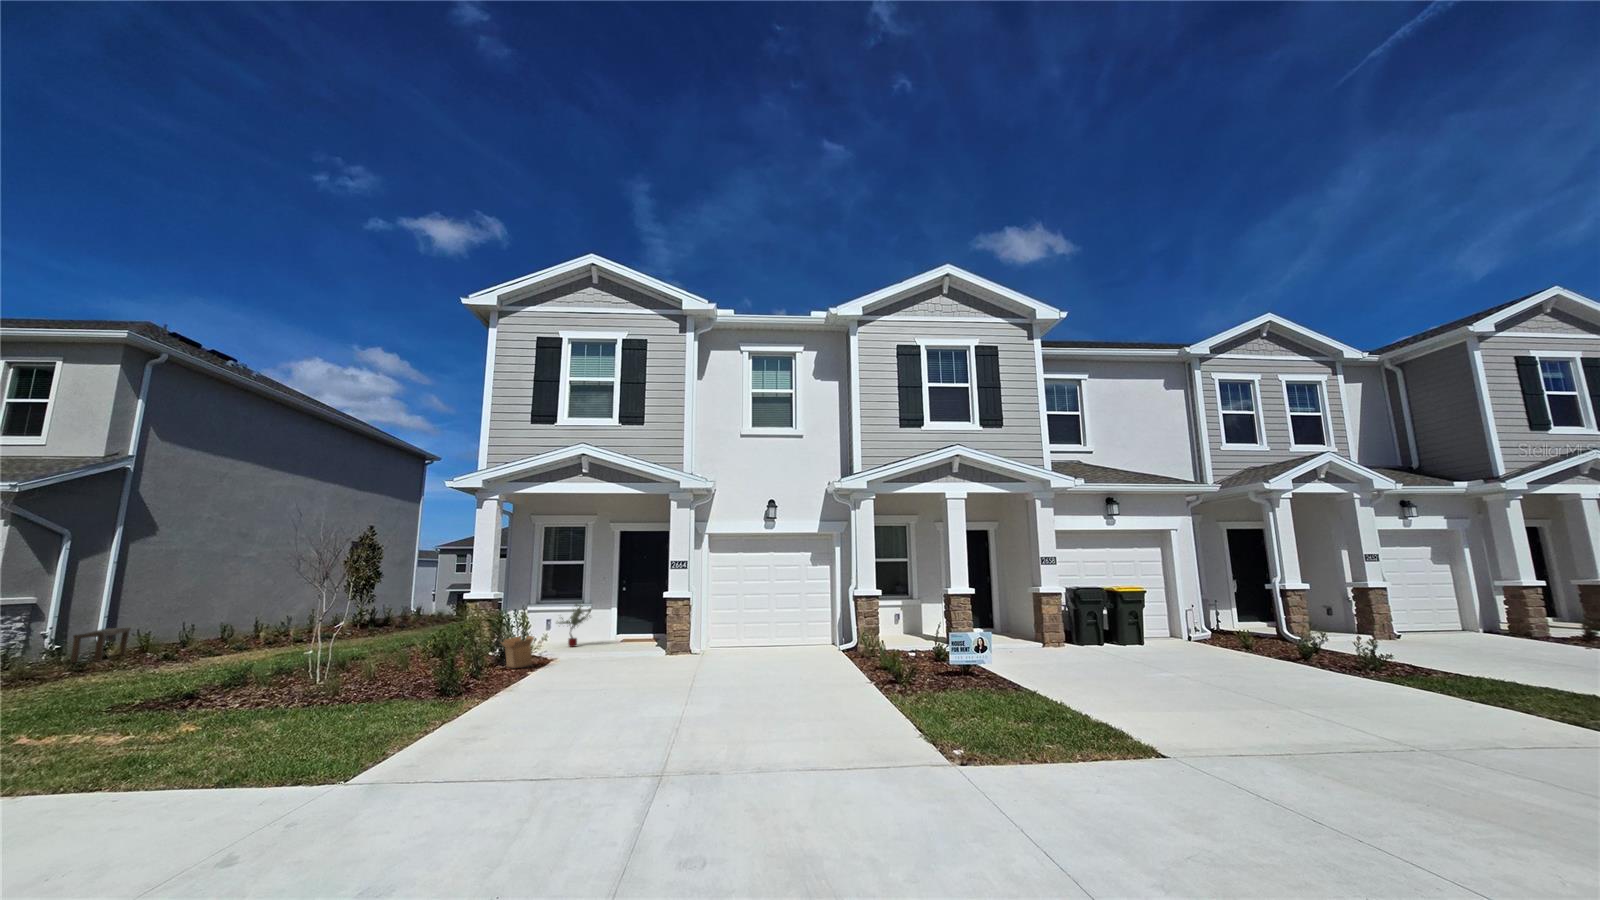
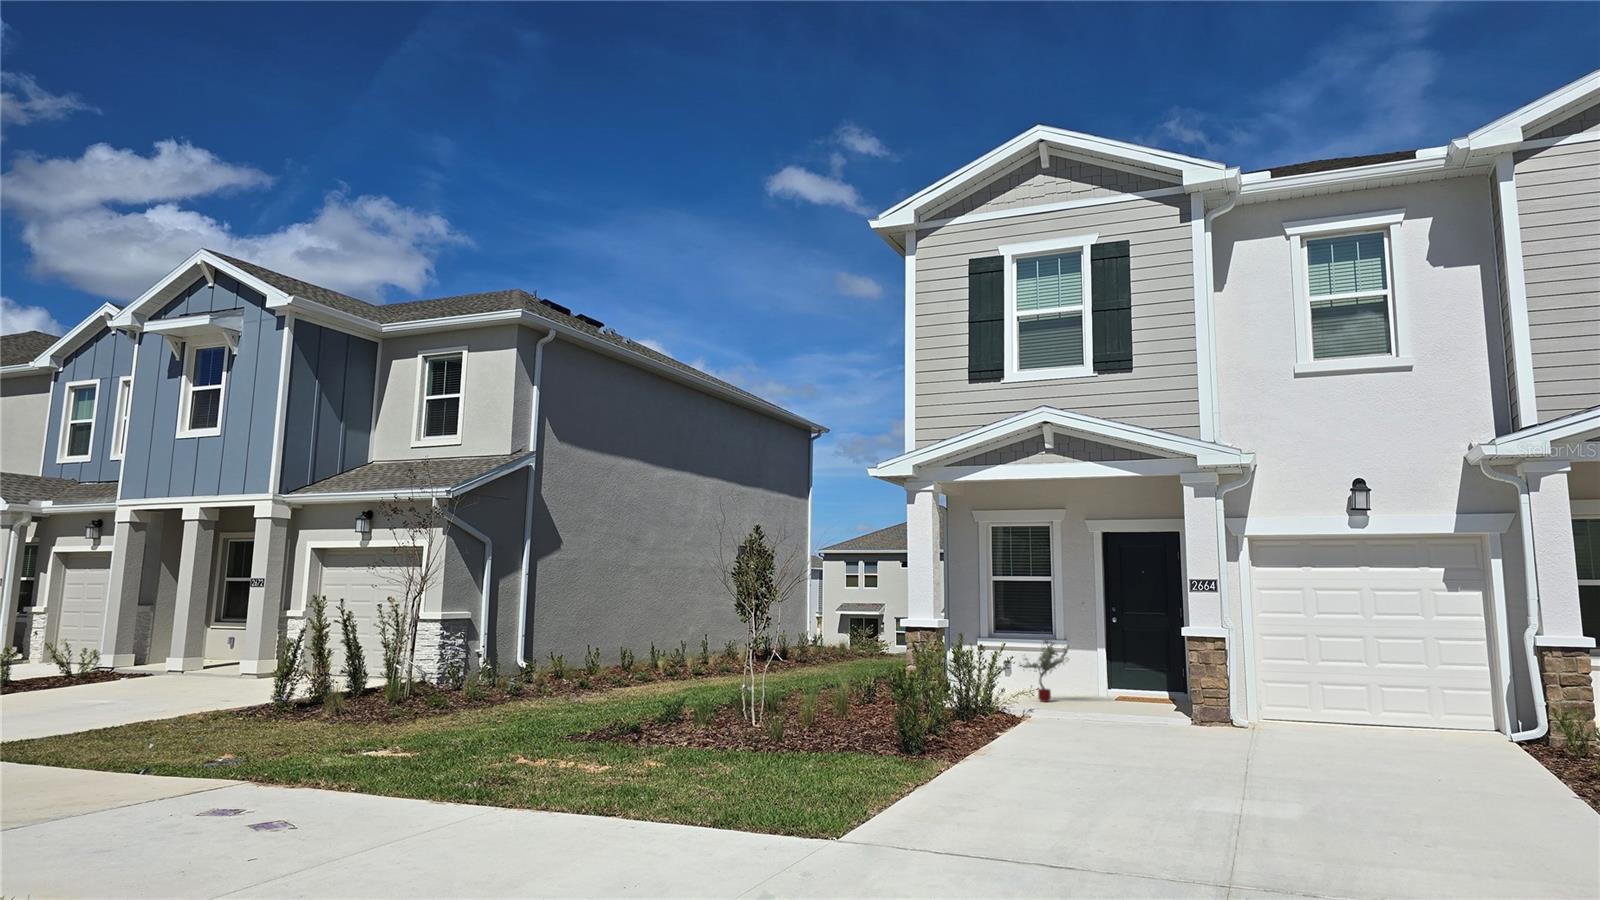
bench: present [71,627,131,663] -> none [505,646,549,683]
cardboard box: present [501,636,534,668] -> none [956,682,1003,726]

